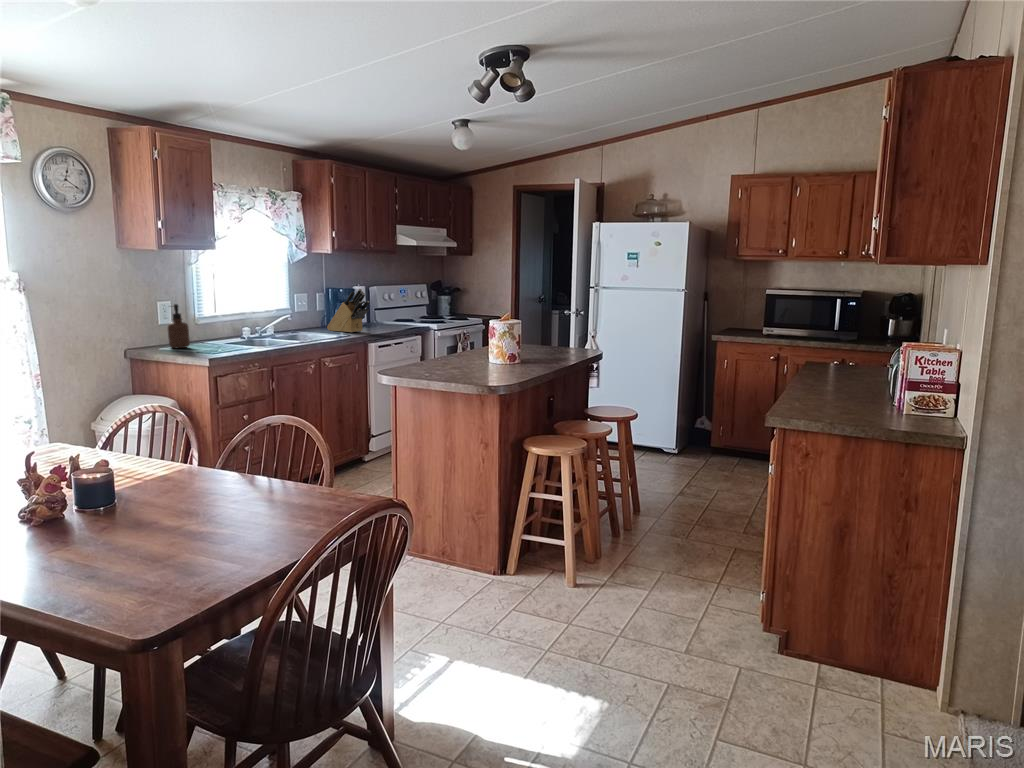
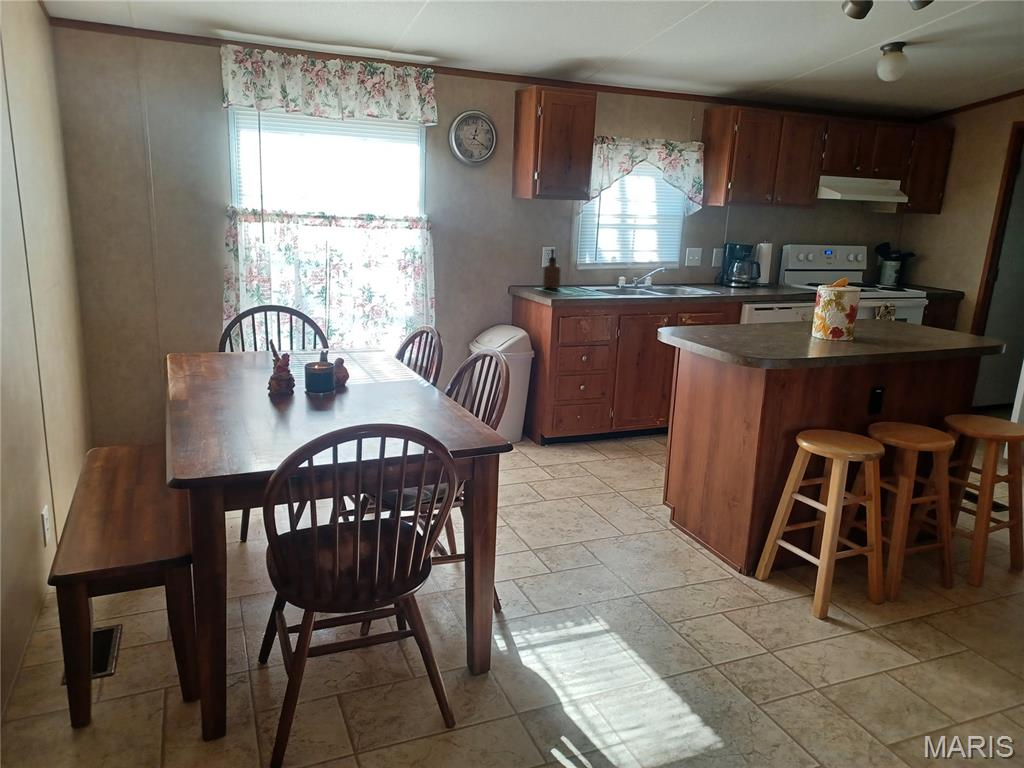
knife block: present [327,289,369,333] -> none [712,244,755,291]

